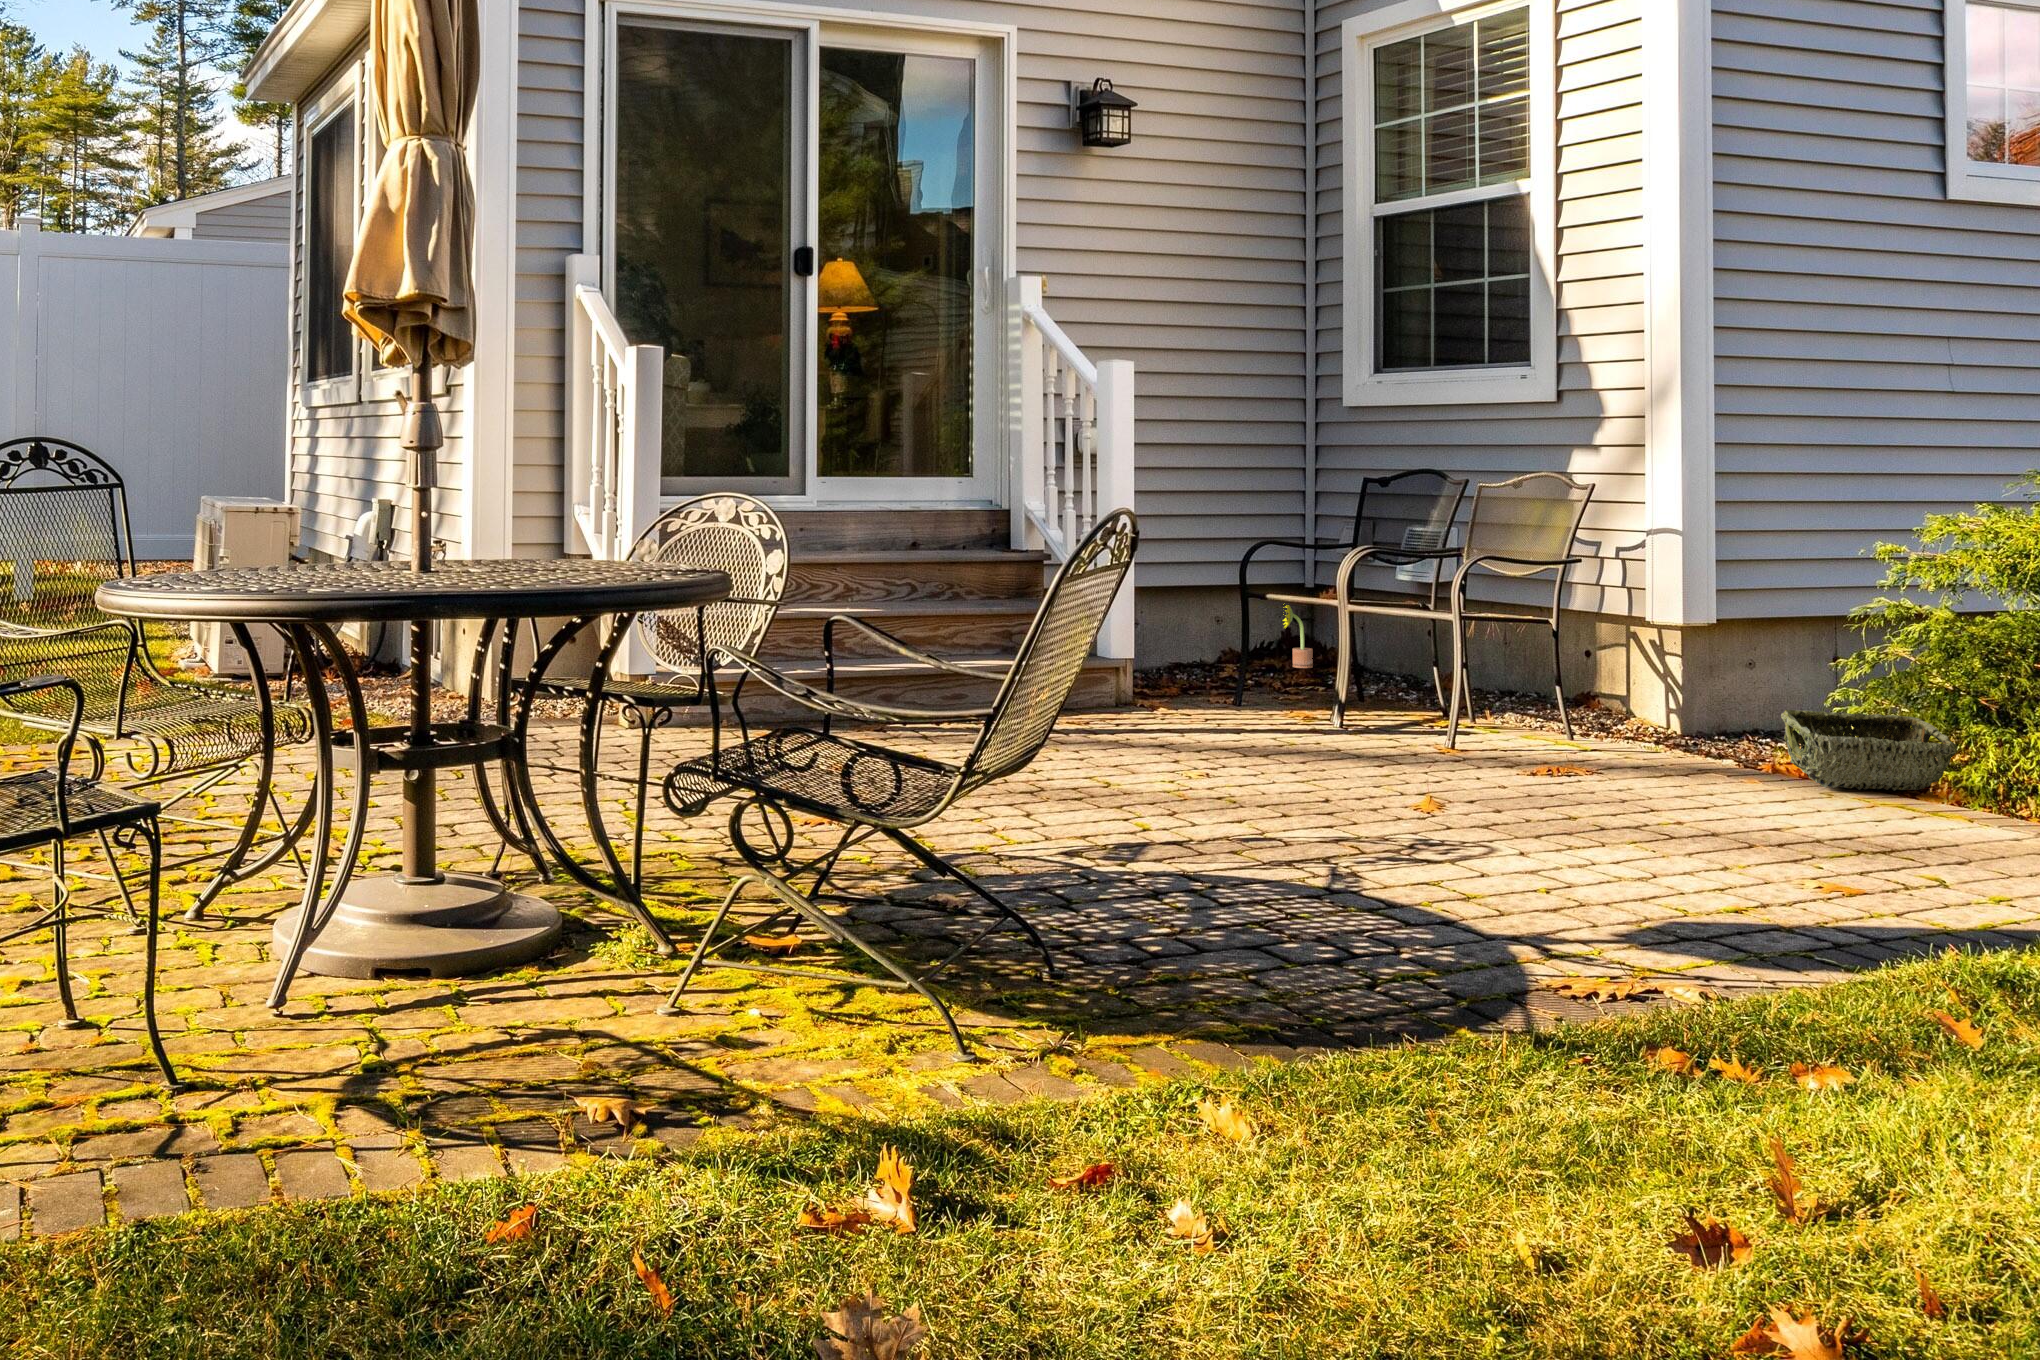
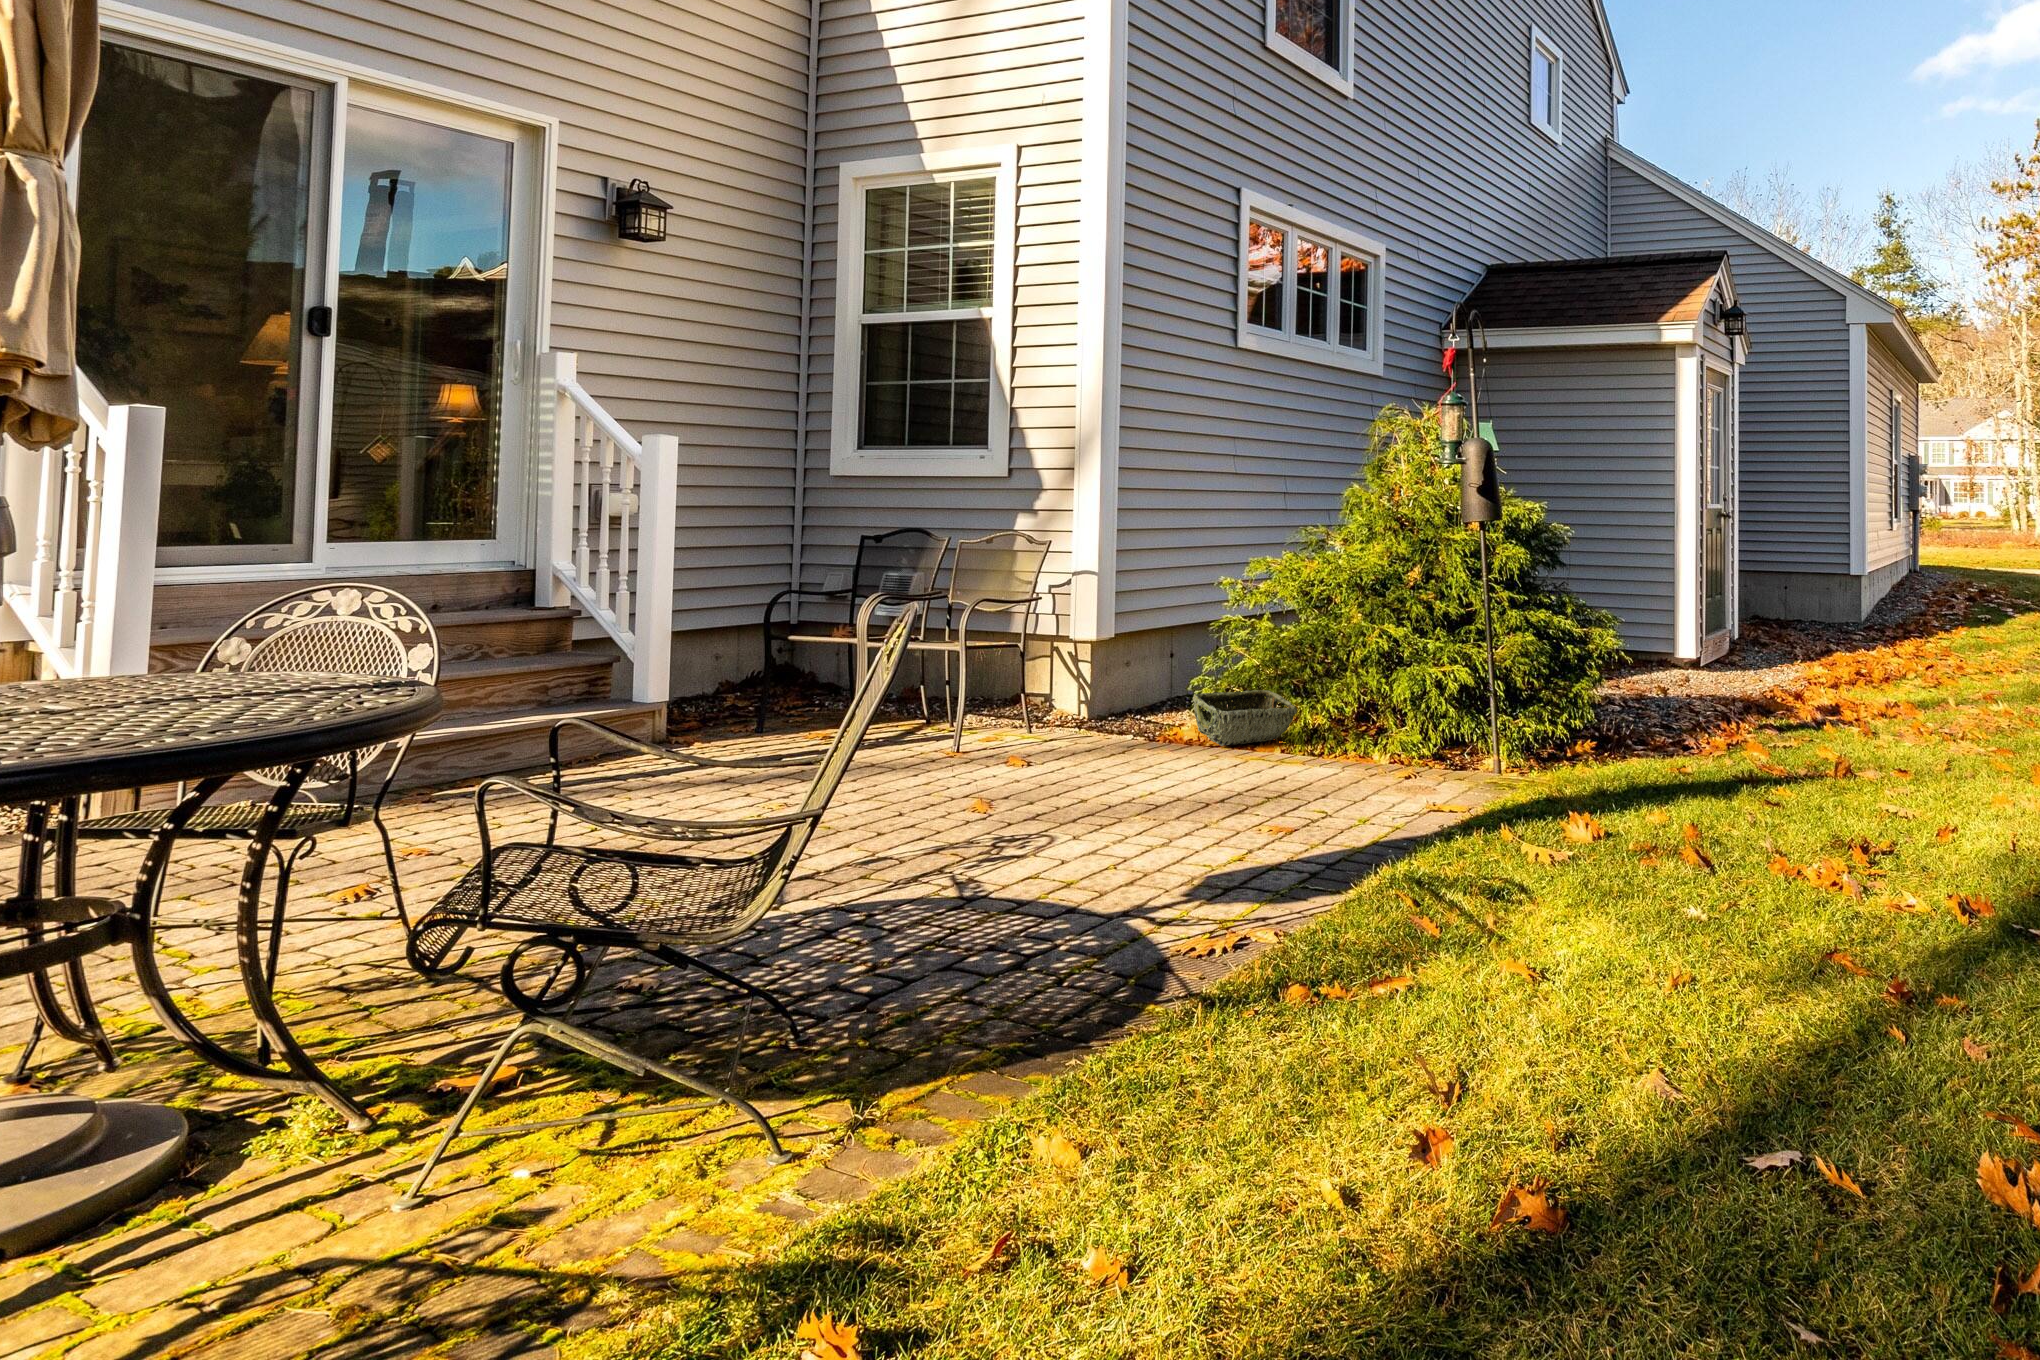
decorative plant: present [1283,605,1313,668] -> none [768,629,795,685]

